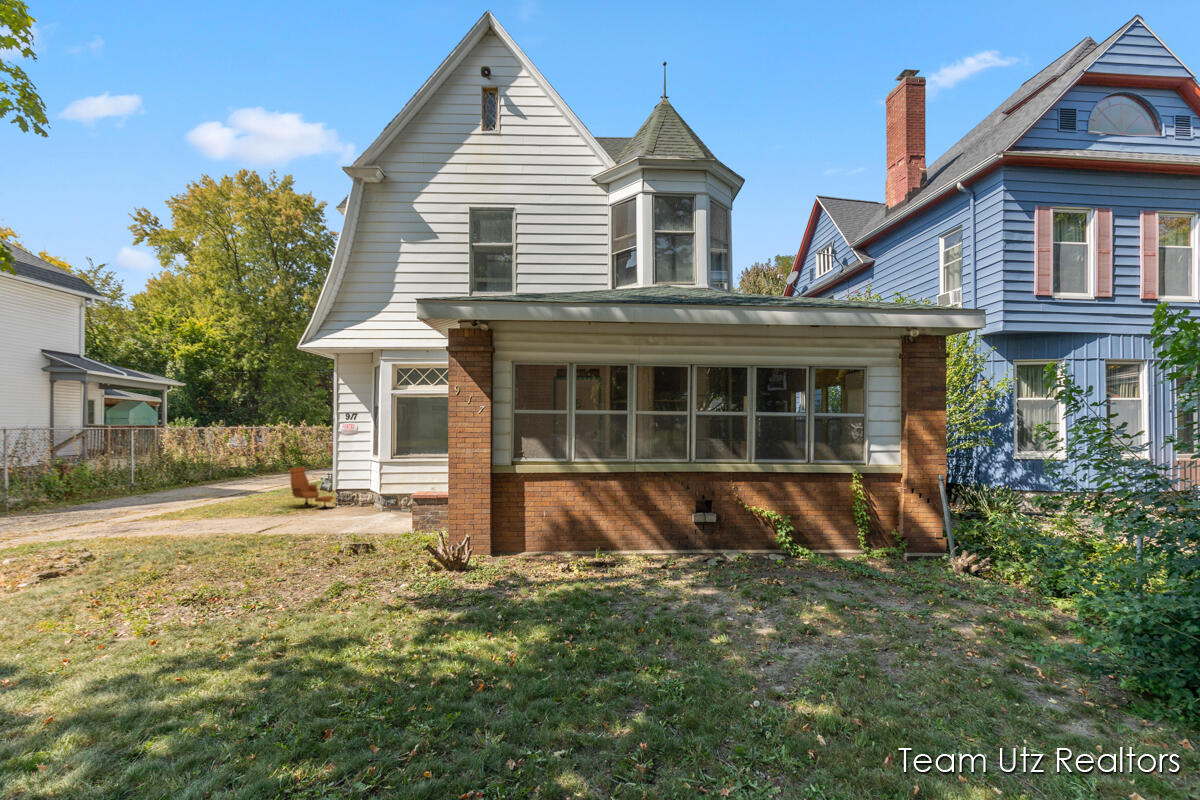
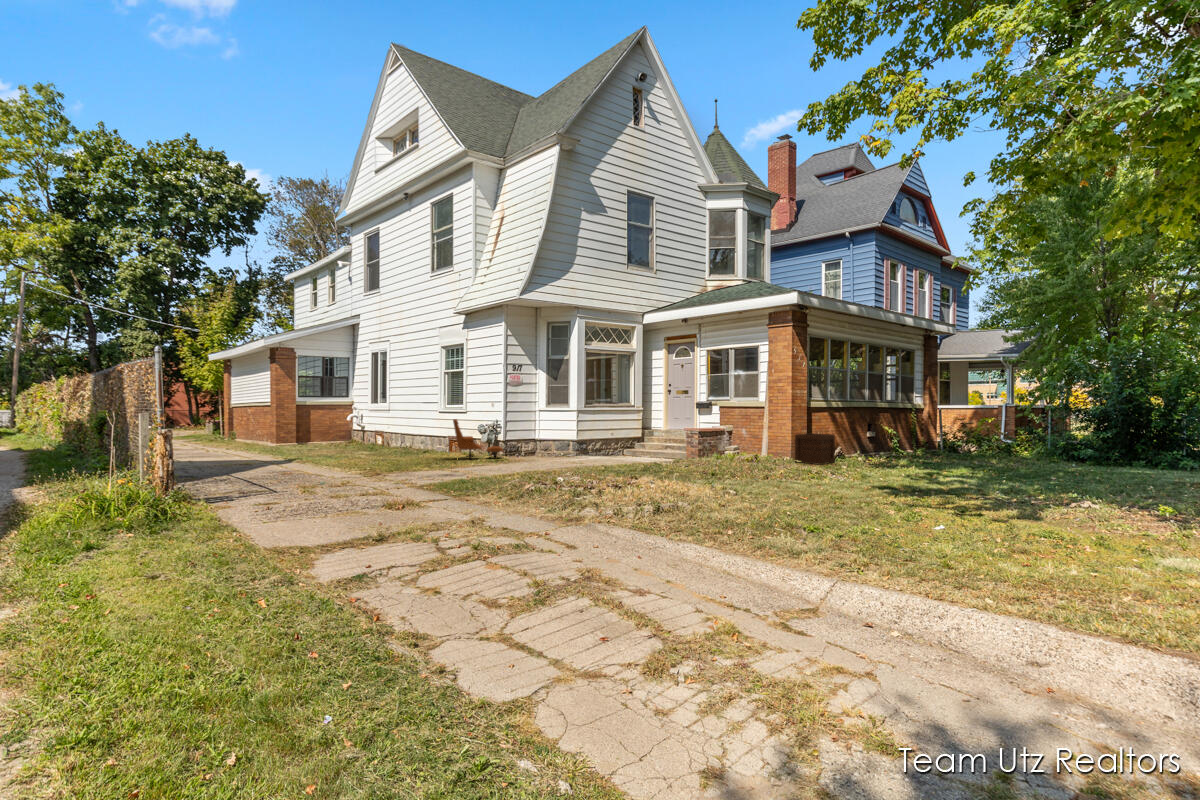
wooden crate: none [496,513,543,570] -> present [795,433,835,465]

